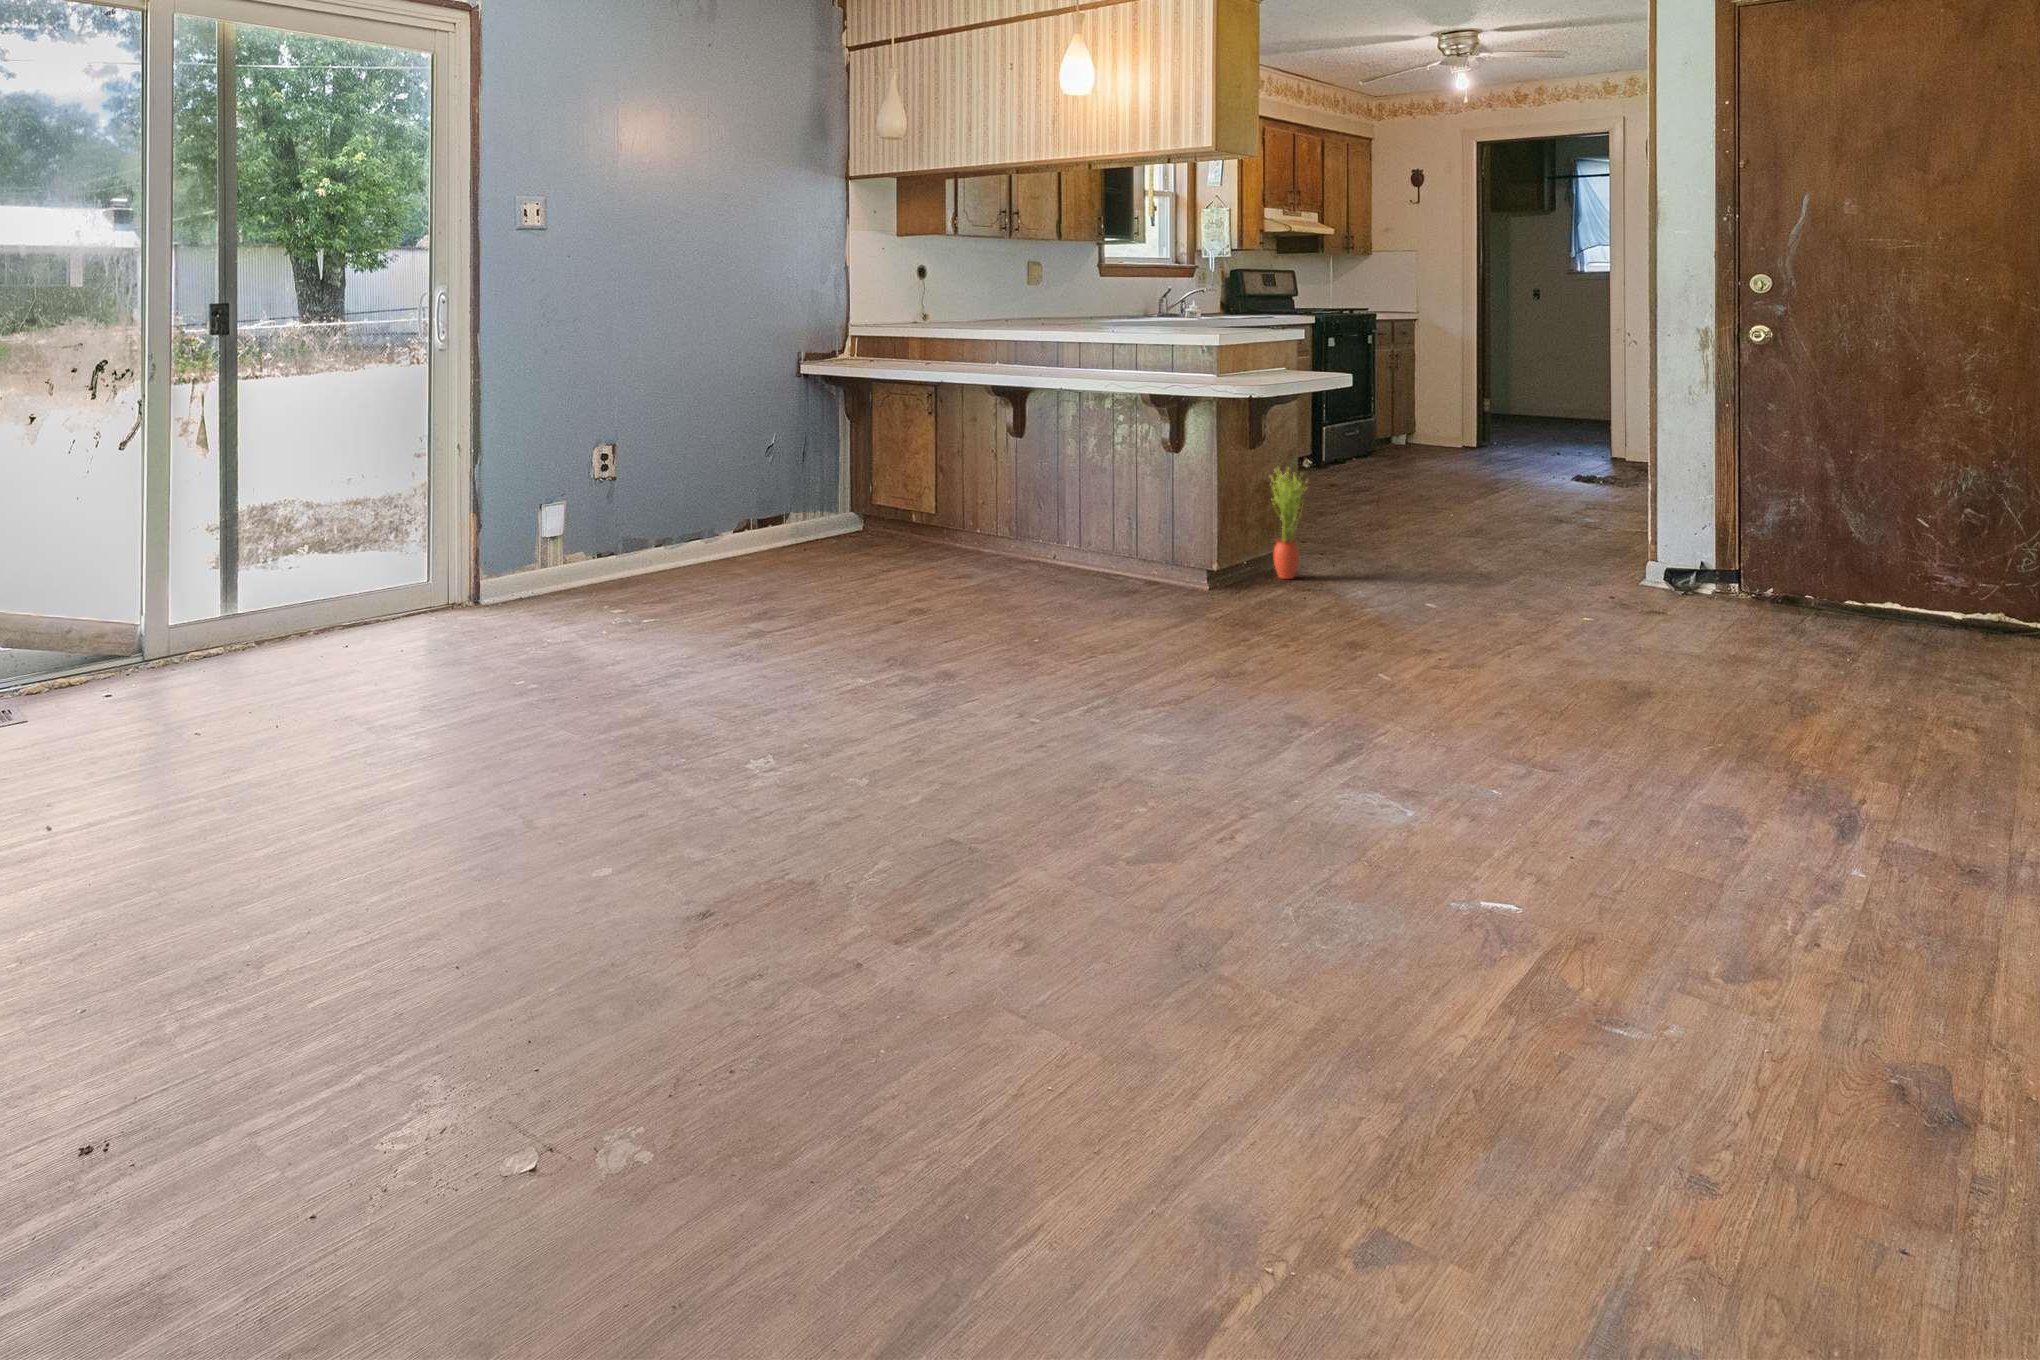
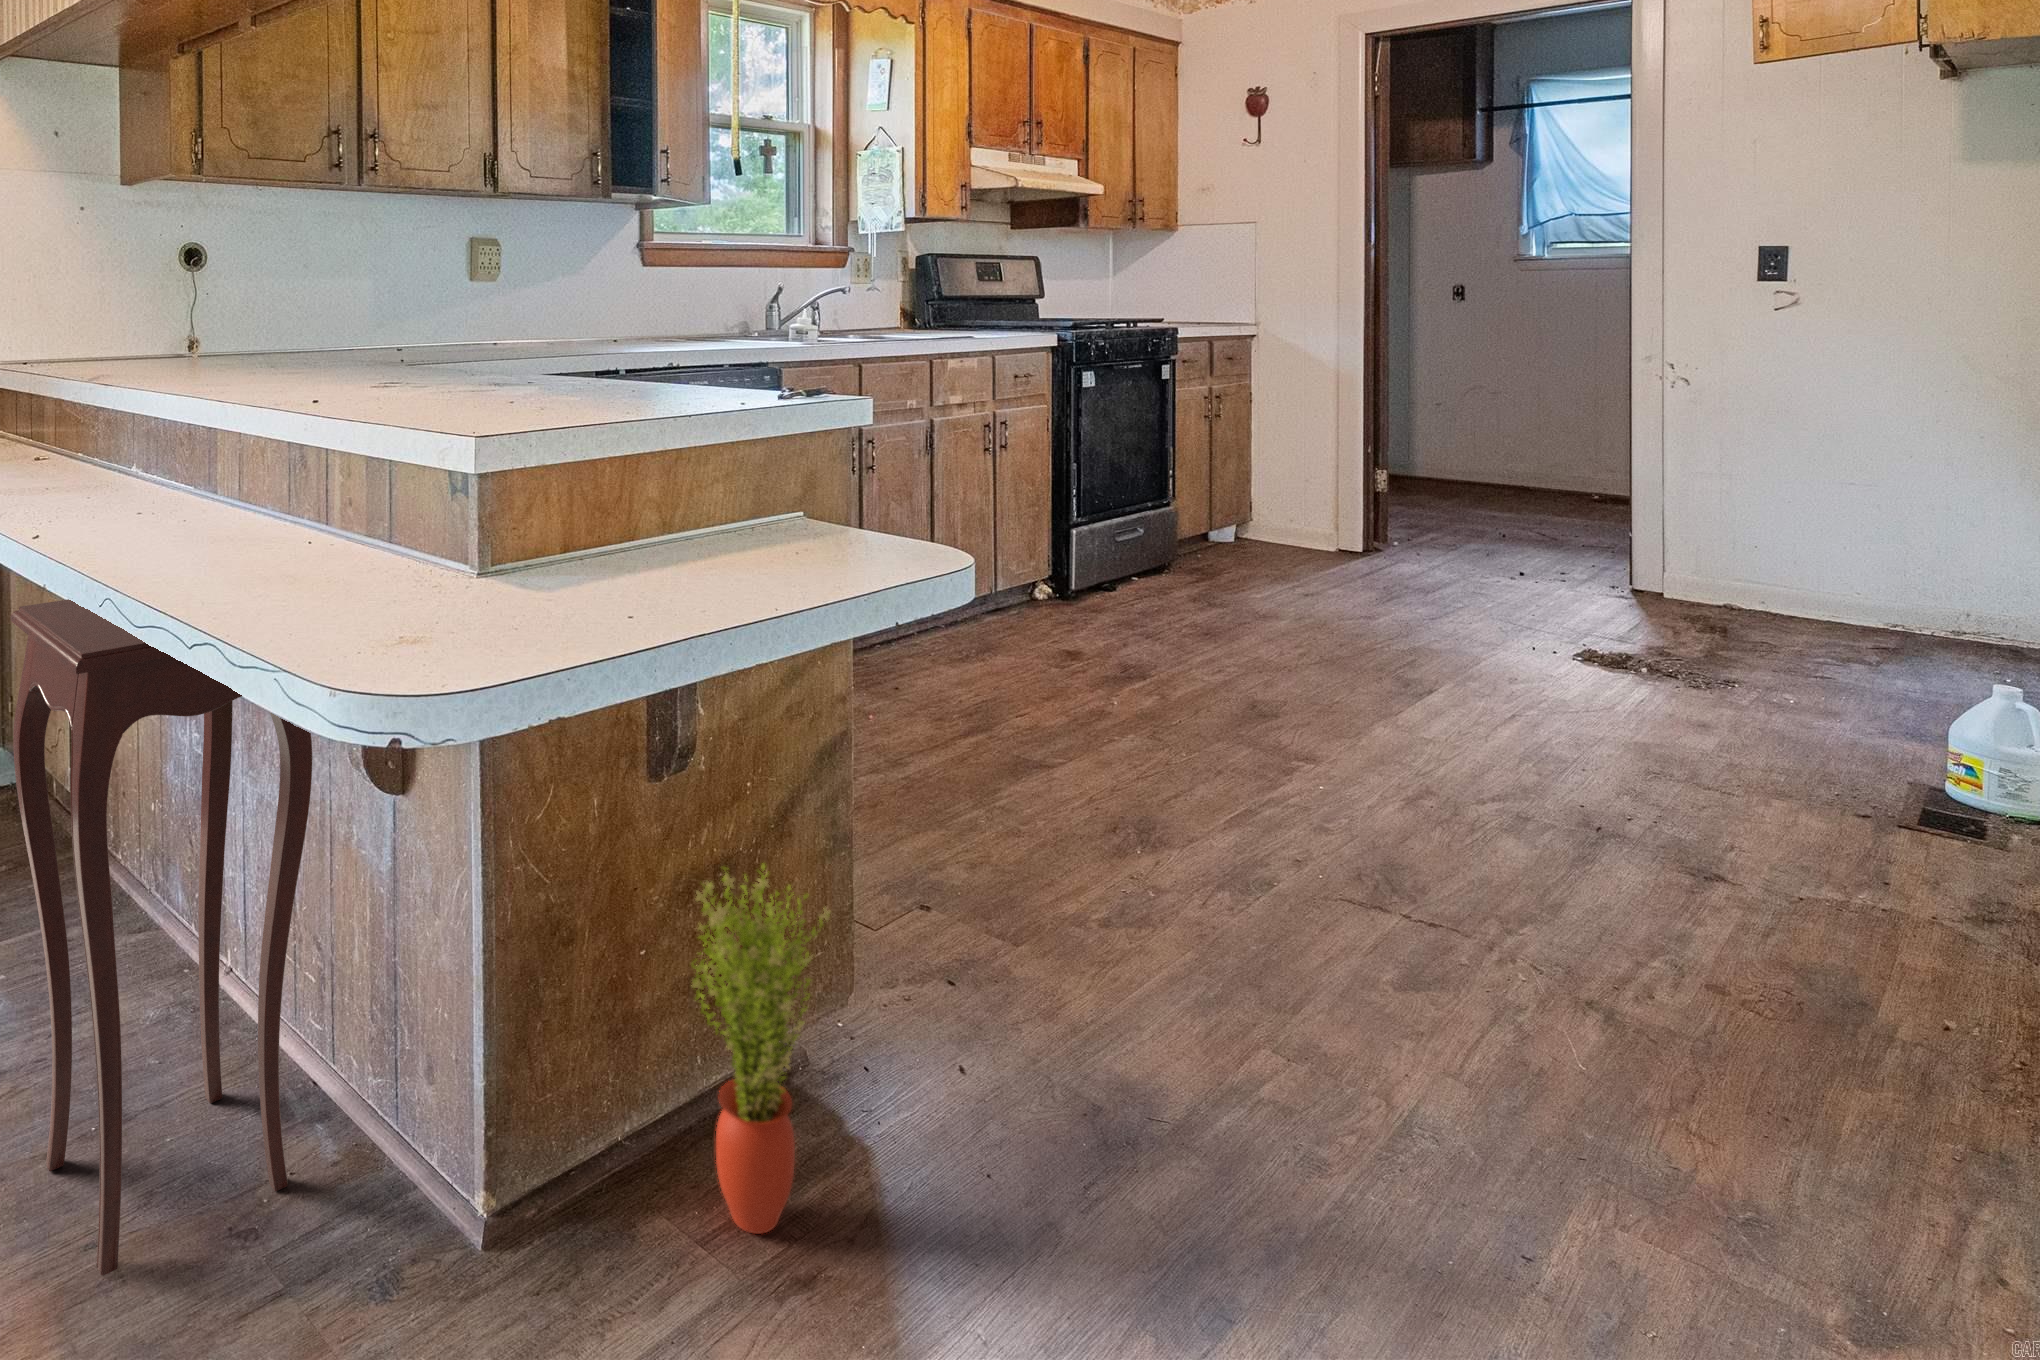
side table: none [1044,390,1148,591] -> present [11,599,312,1275]

